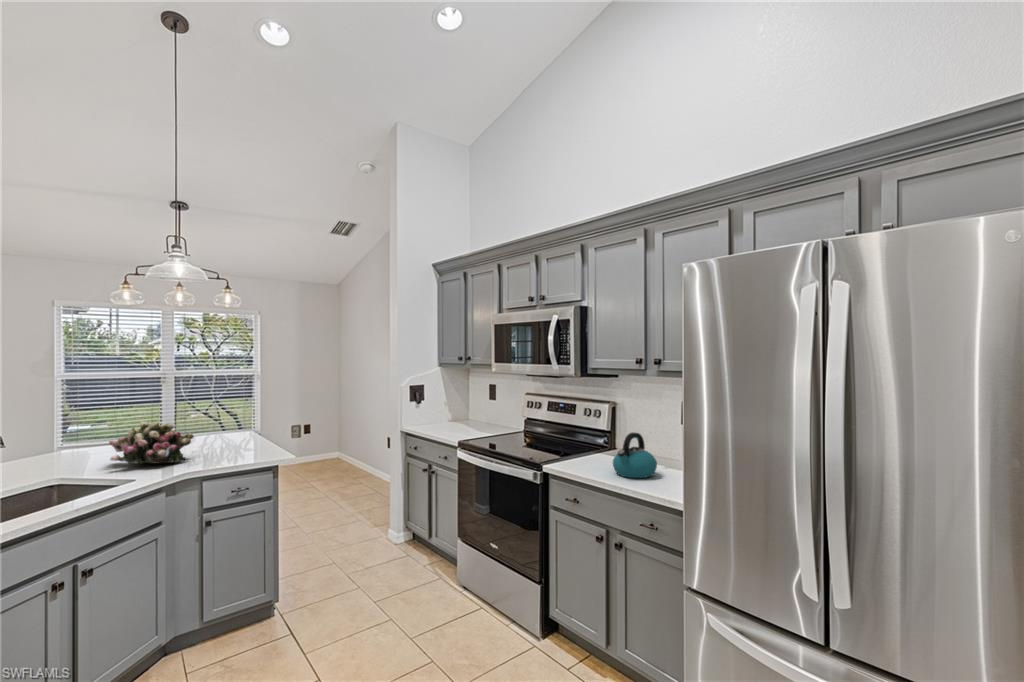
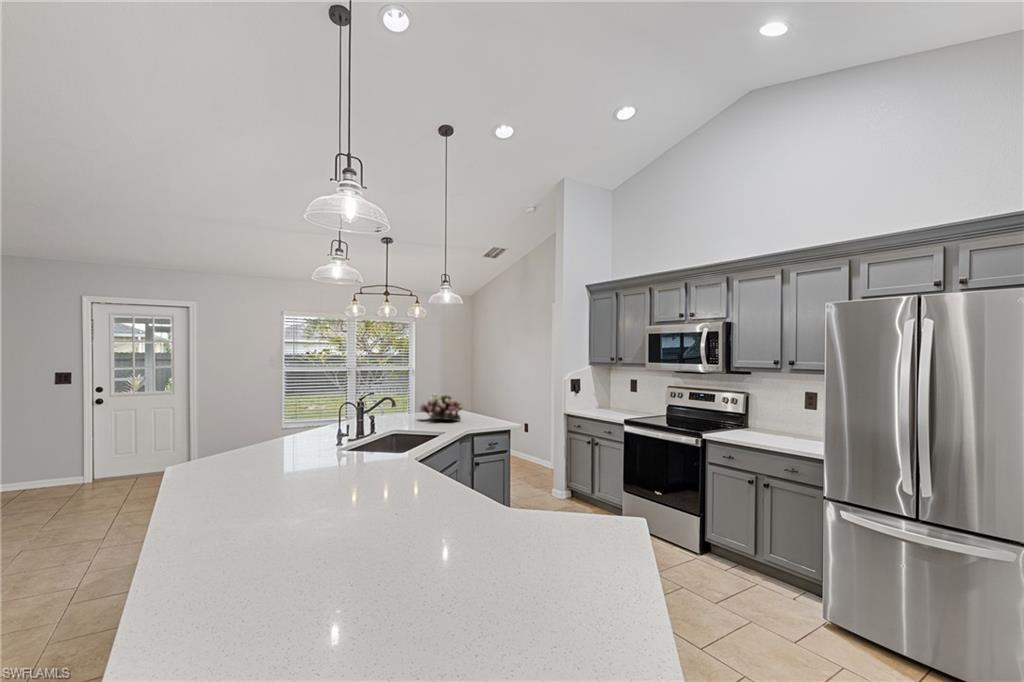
kettle: present [613,432,657,478] -> none [760,411,793,441]

